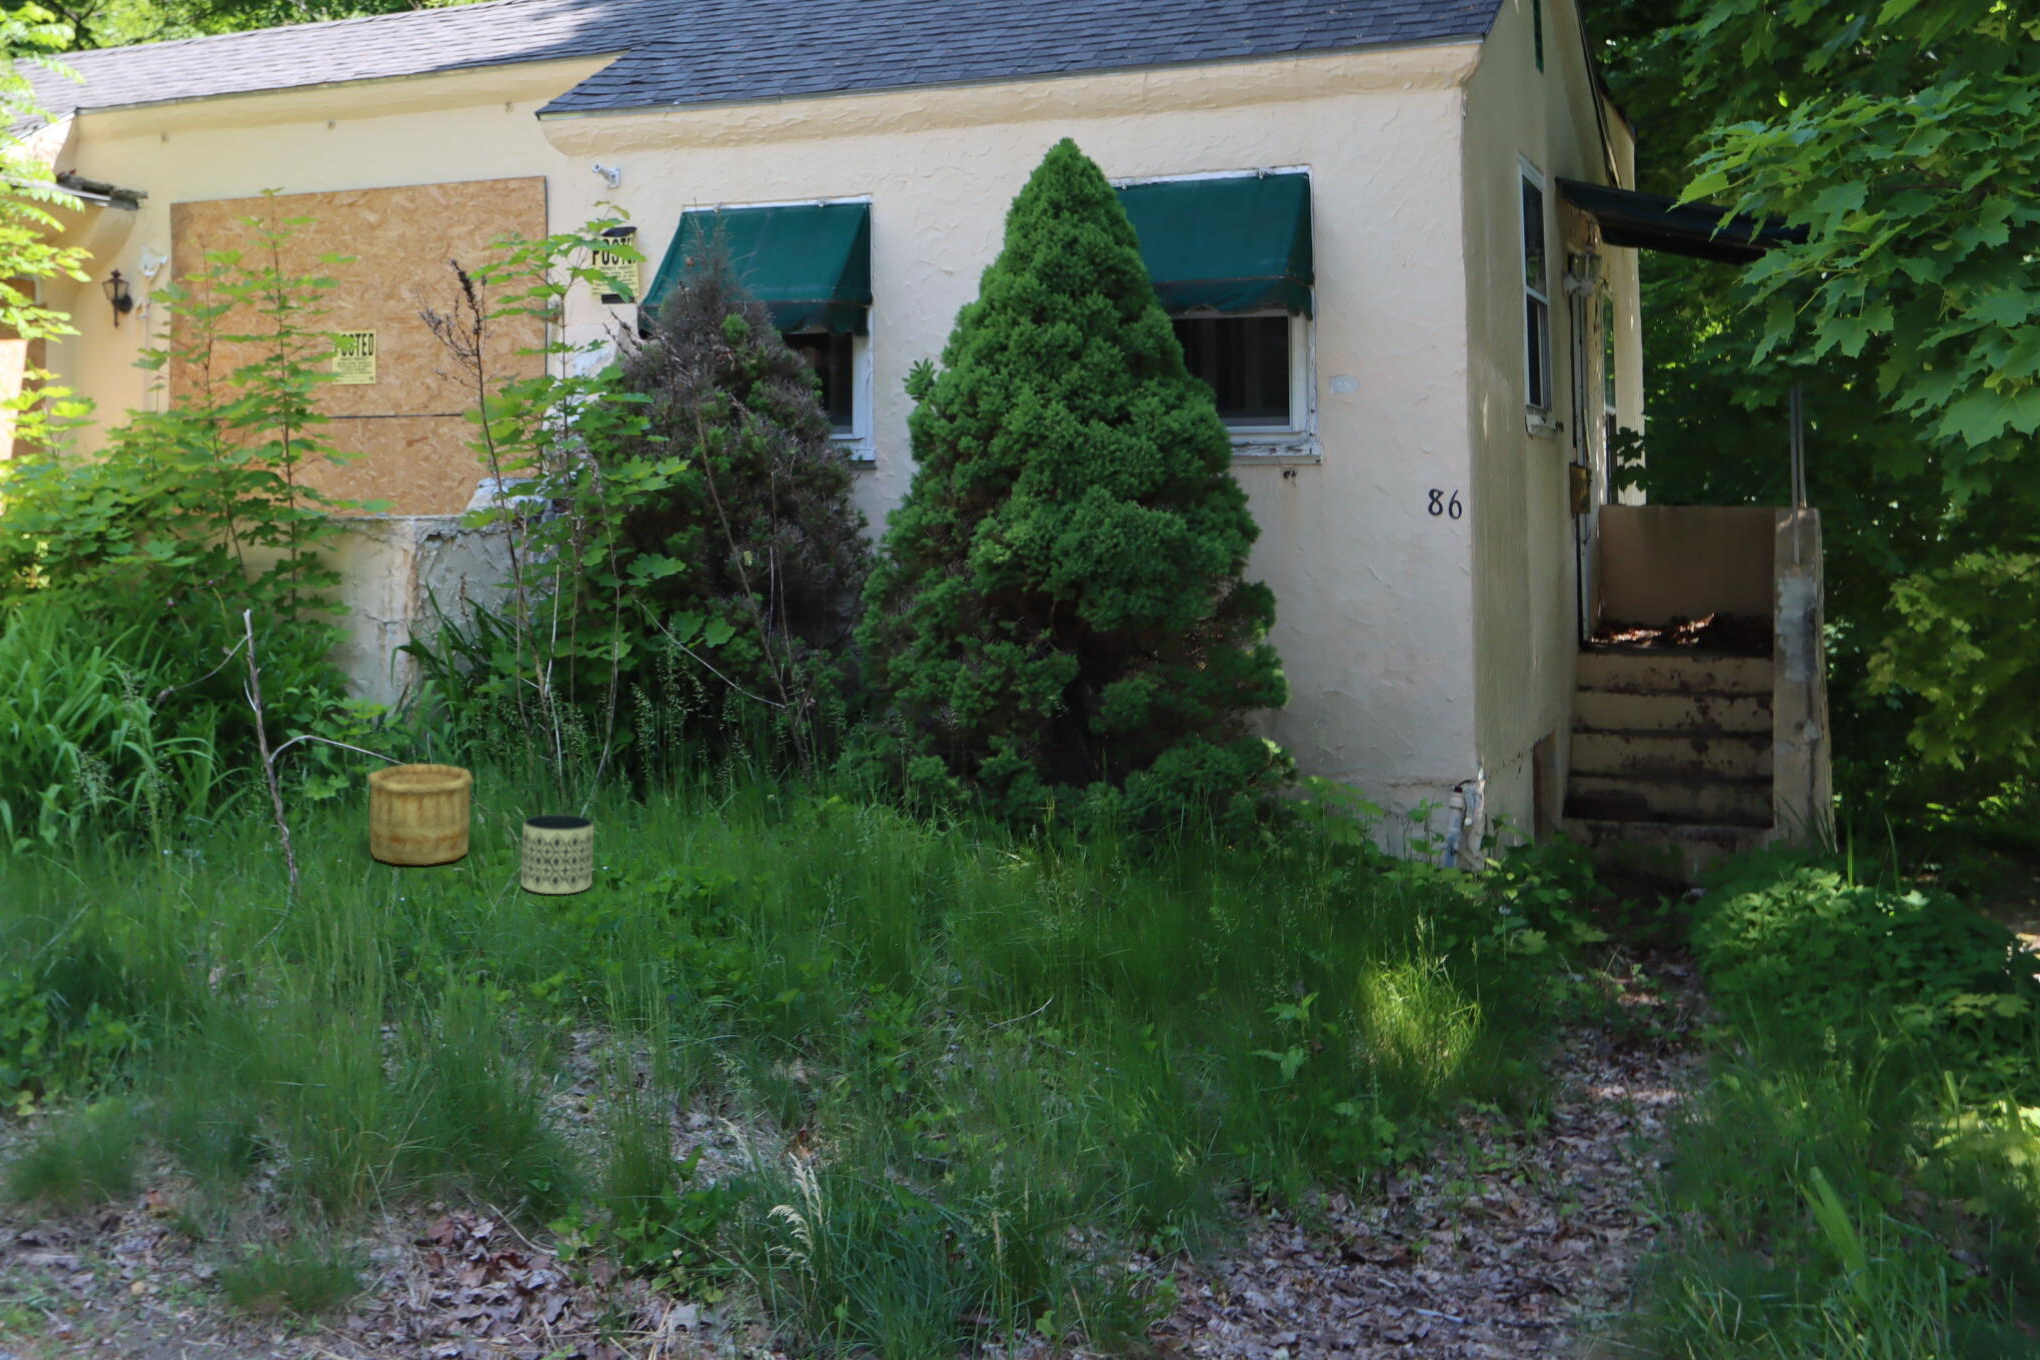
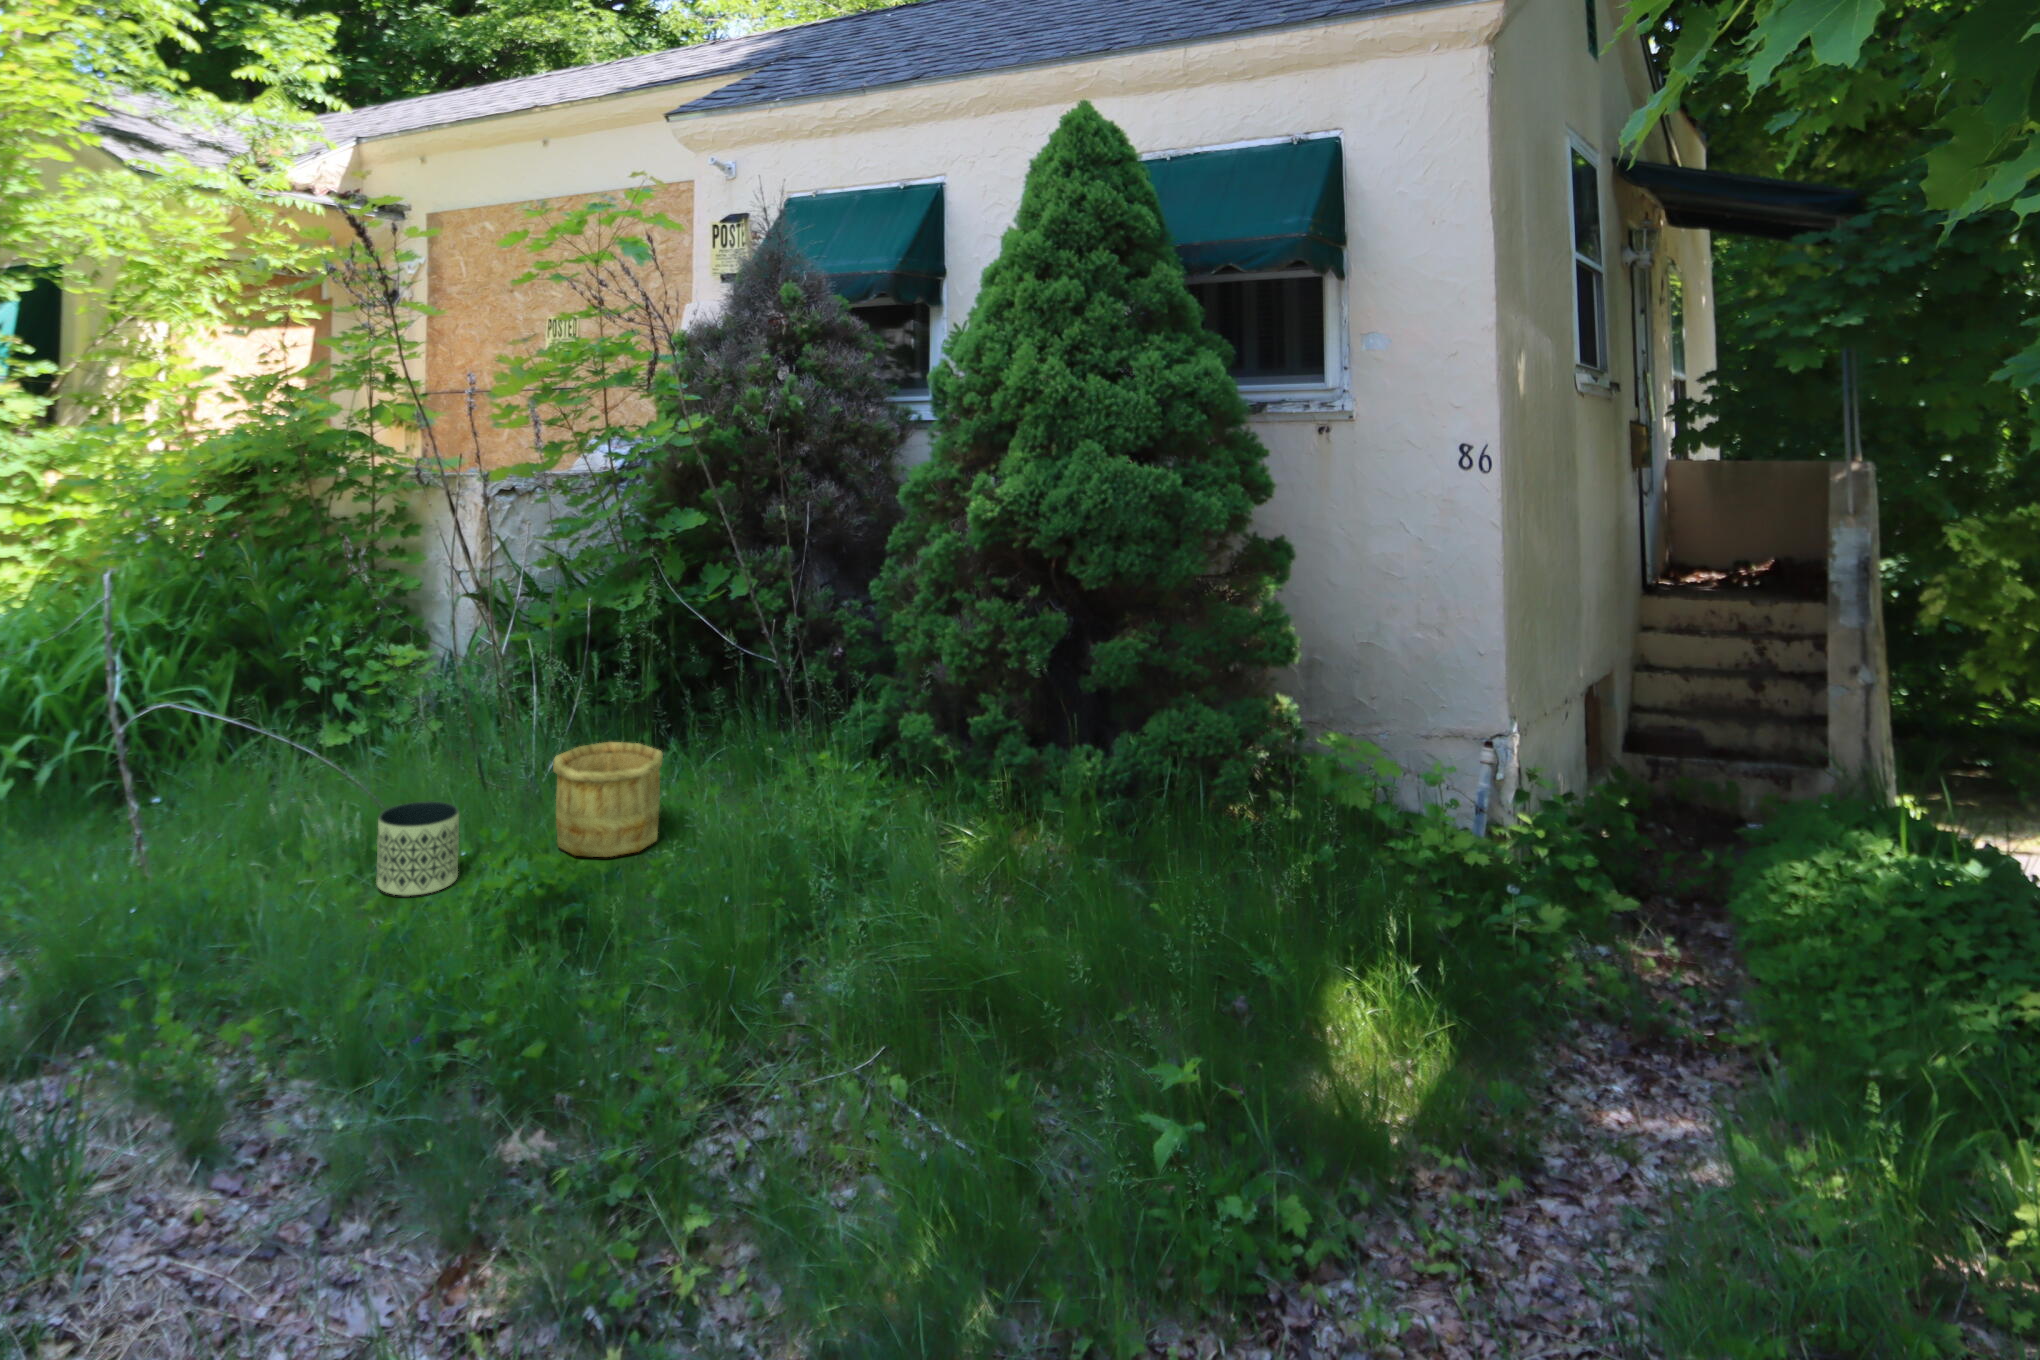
wooden bucket: present [368,764,473,864] -> present [553,742,663,857]

